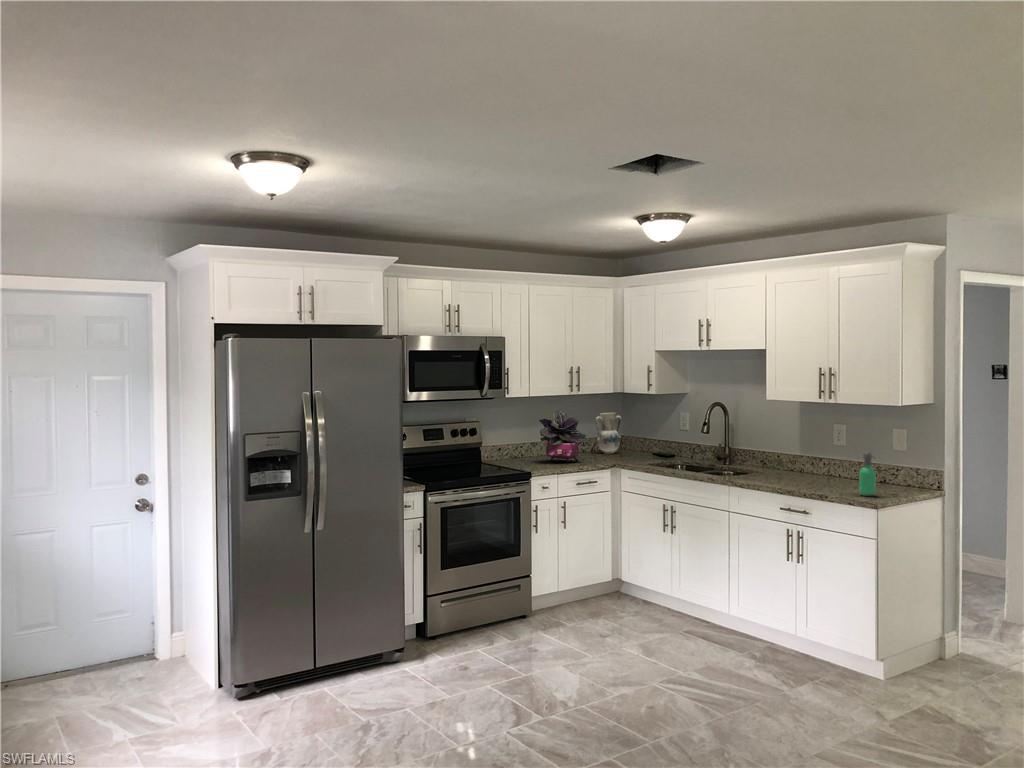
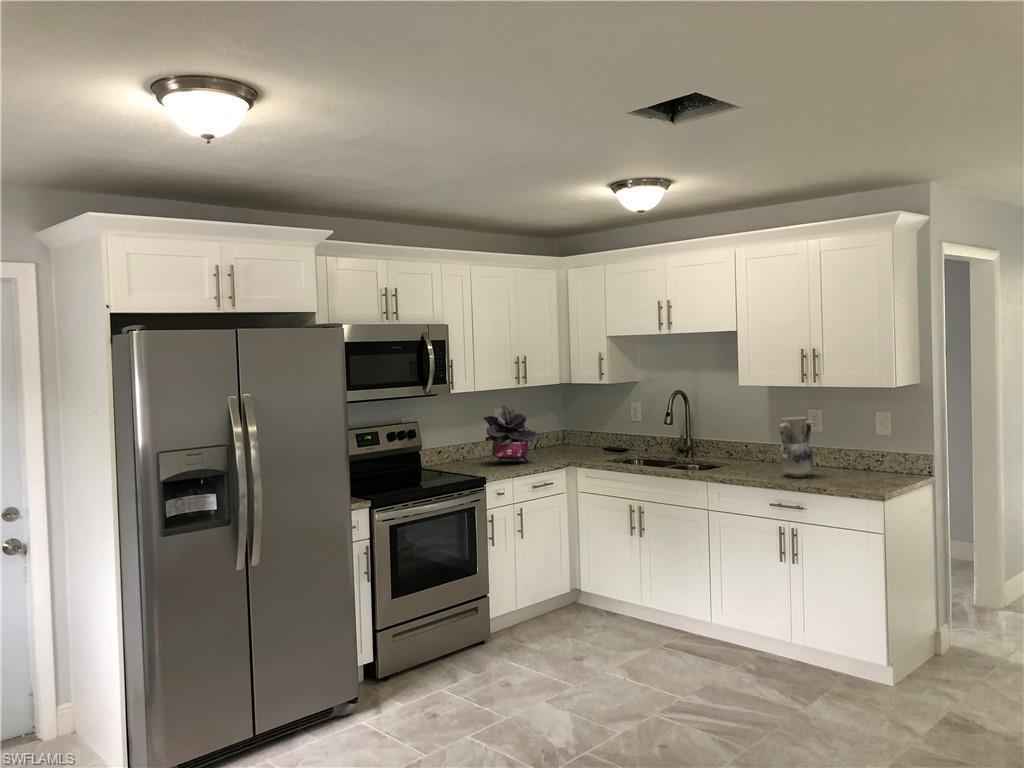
vase: present [596,413,622,454] -> present [779,417,813,477]
soap dispenser: present [859,452,876,496] -> none [858,439,877,487]

